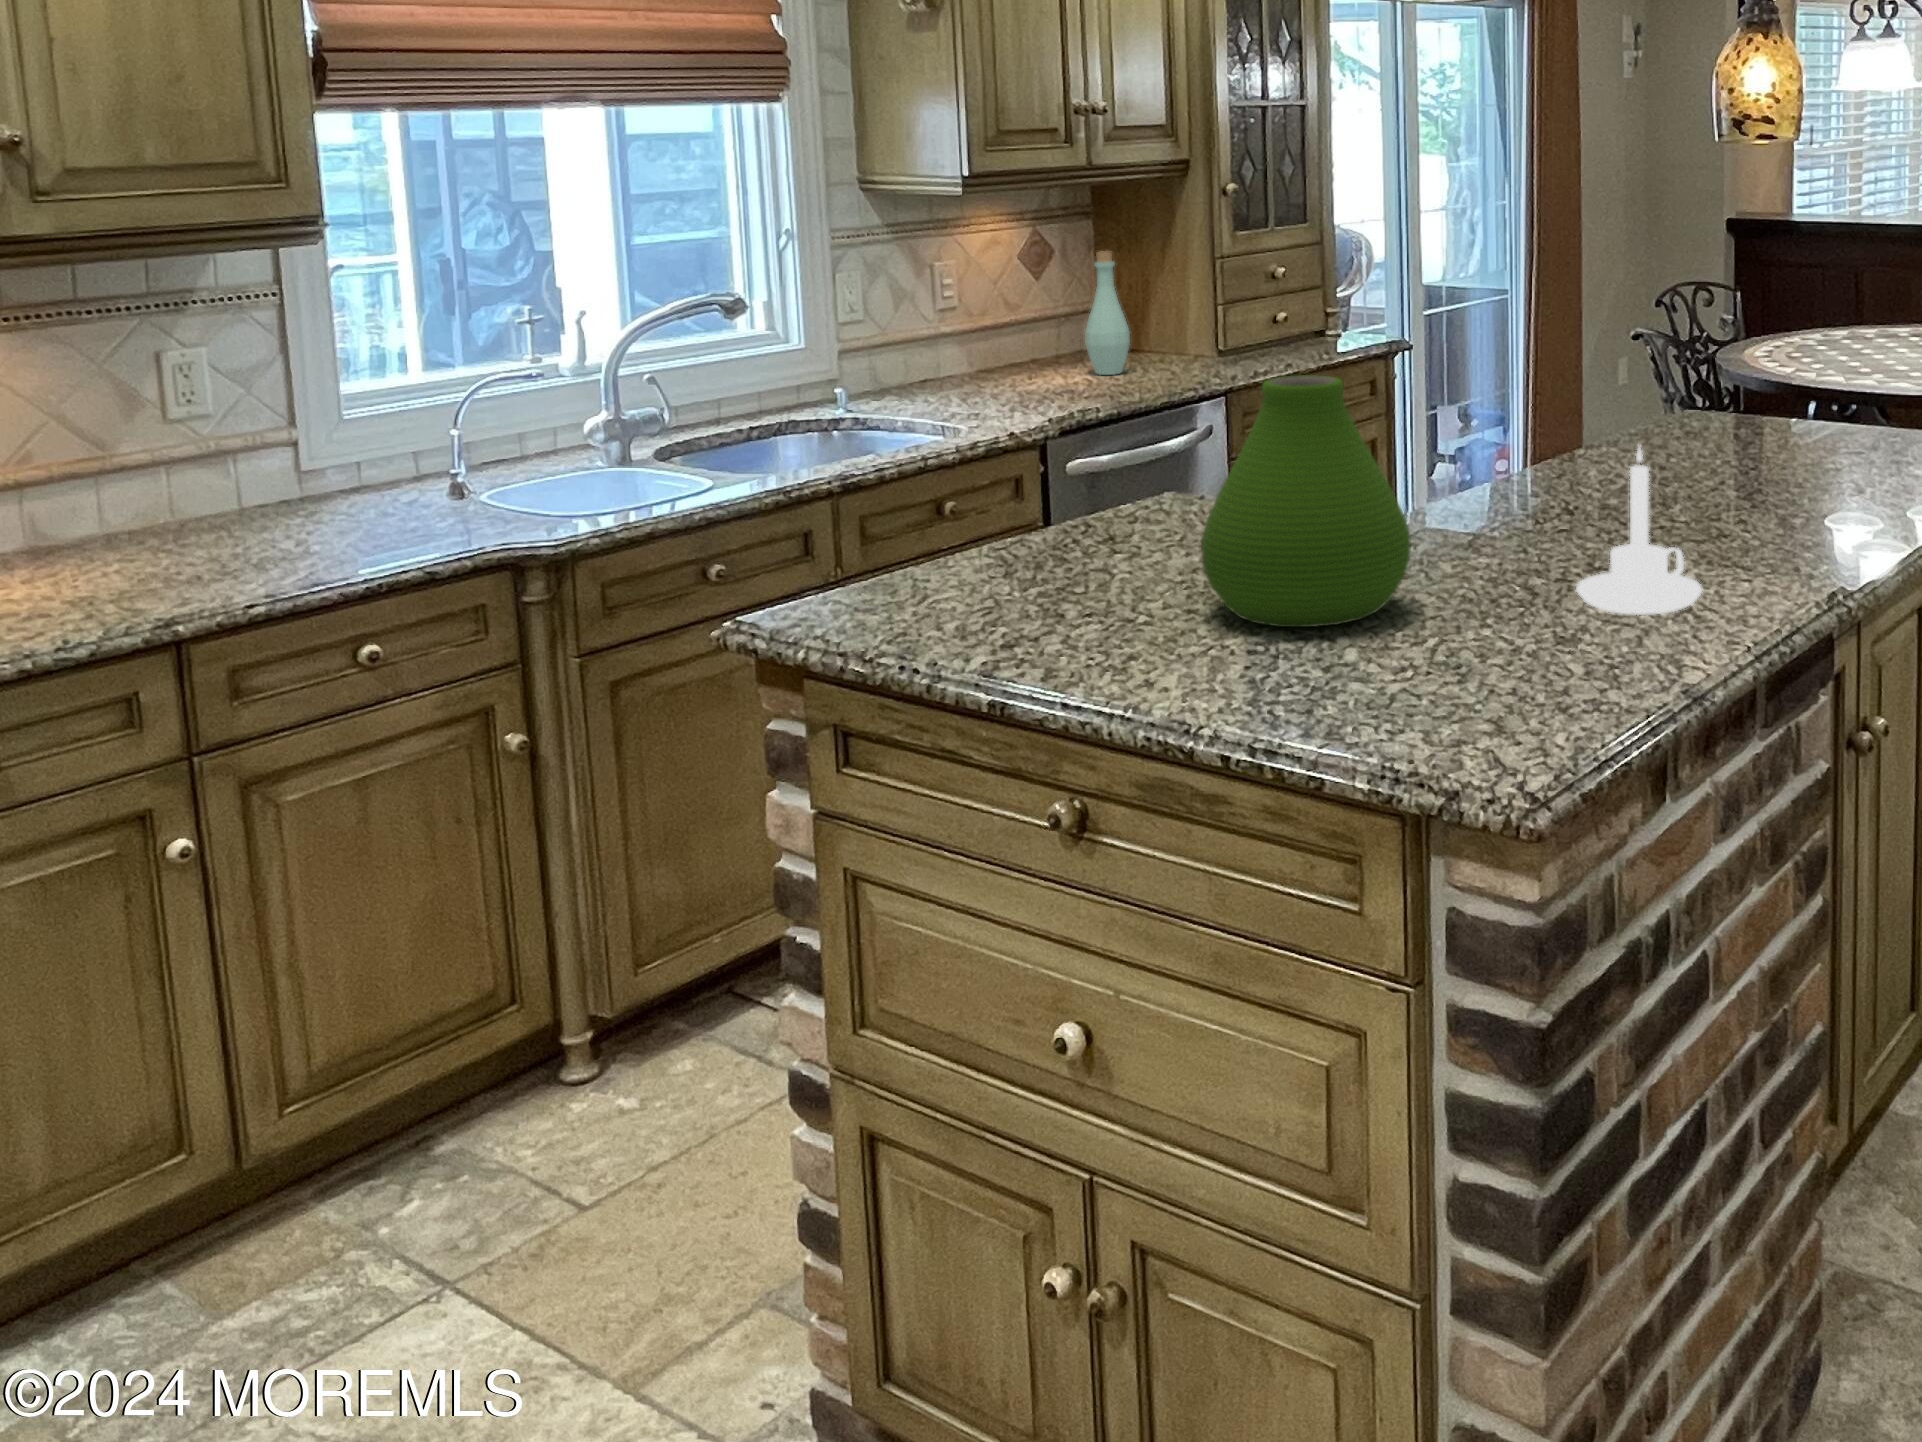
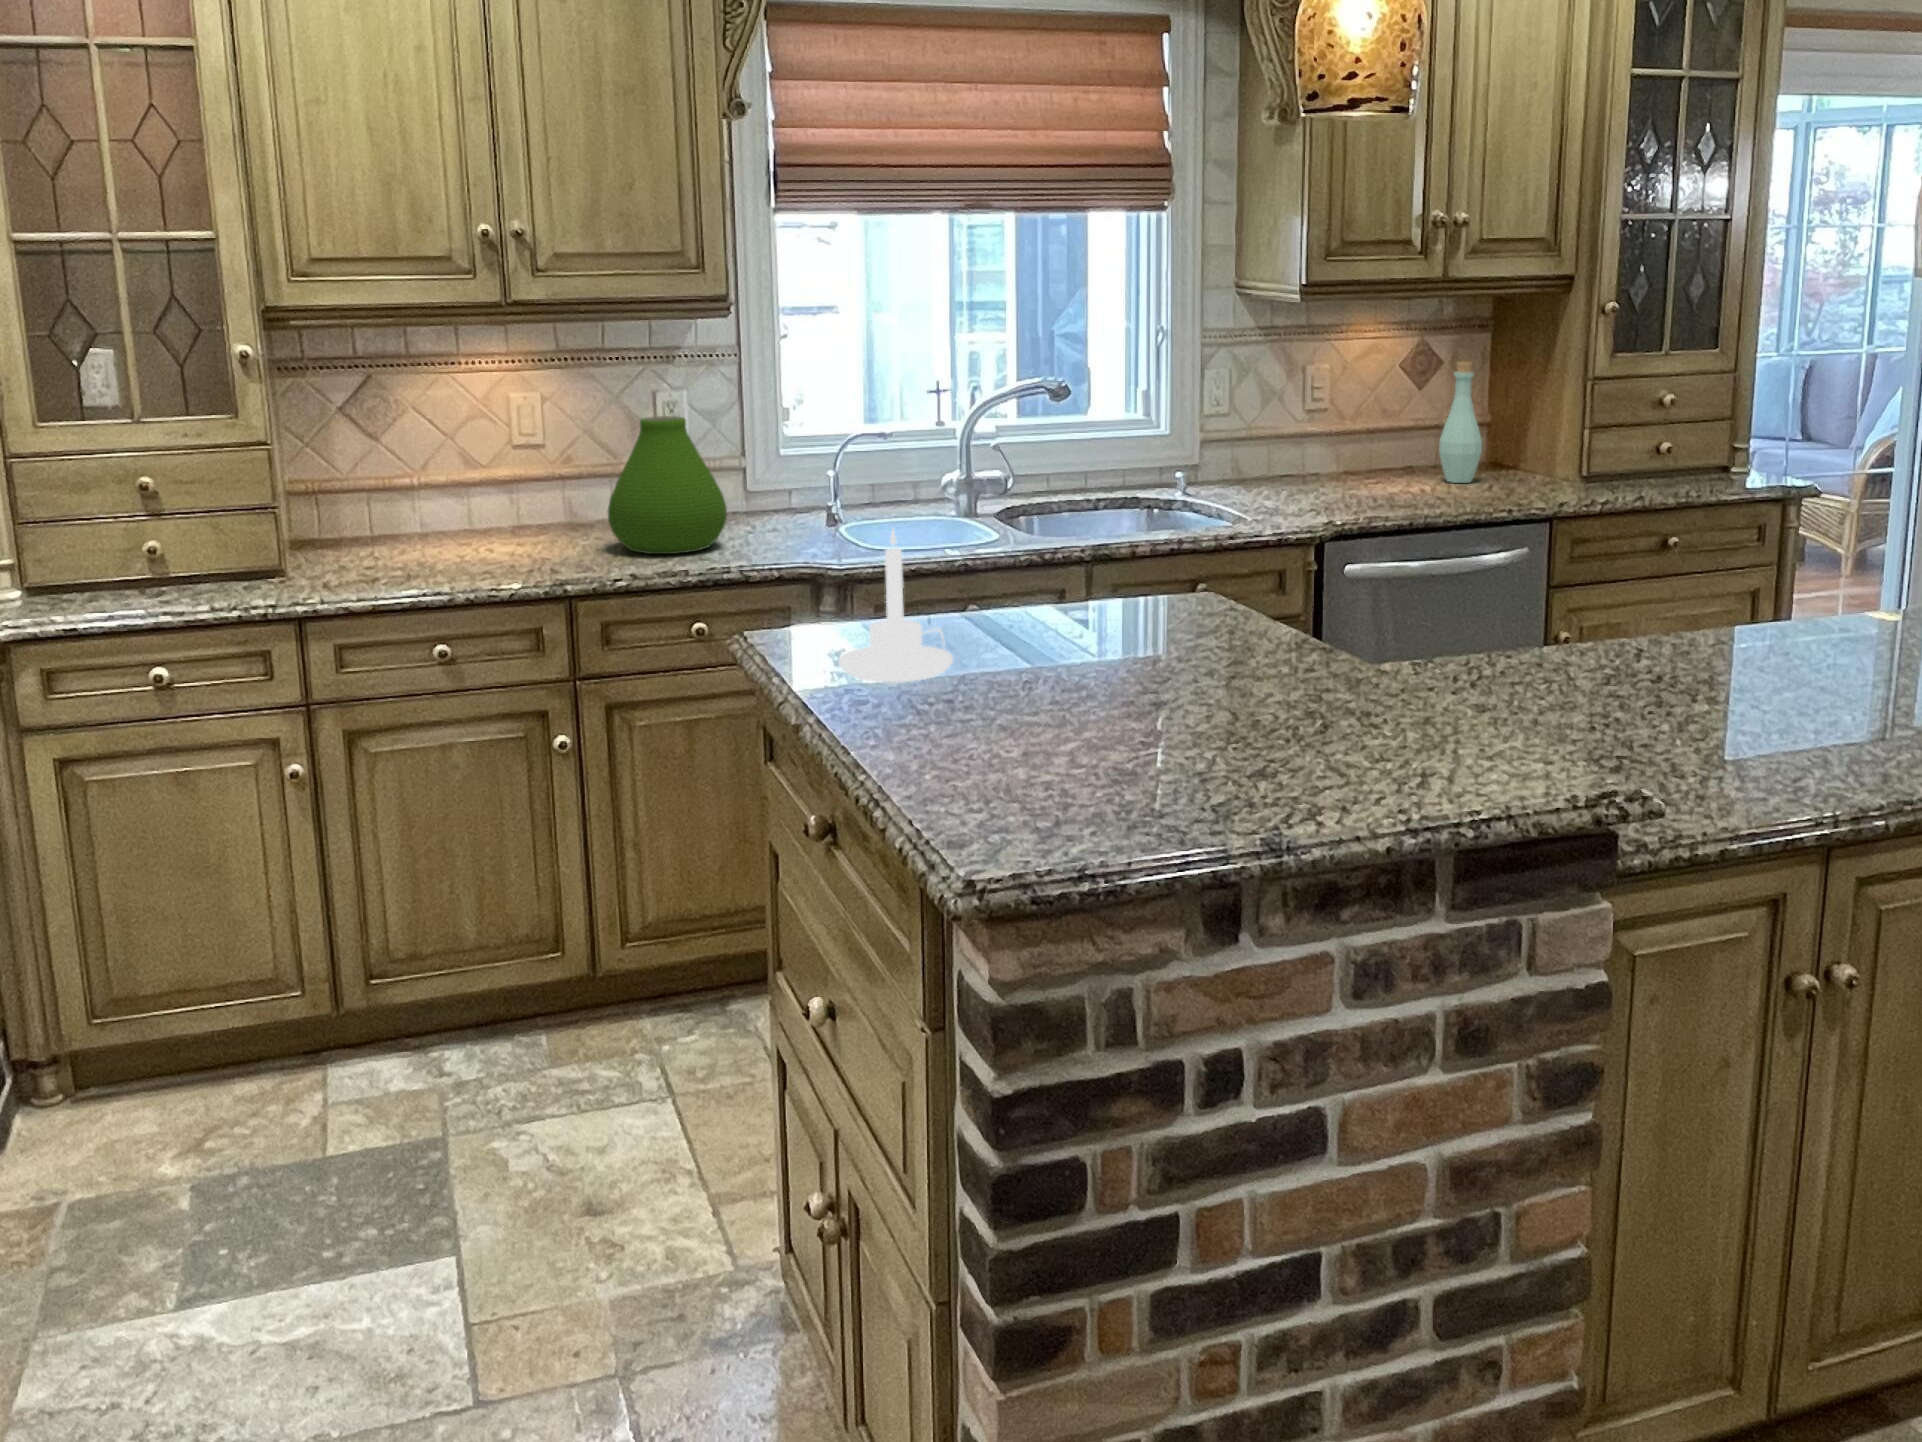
vase: present [1201,375,1411,627] -> present [608,416,727,554]
candle holder: present [1576,447,1702,615] -> present [839,528,953,683]

